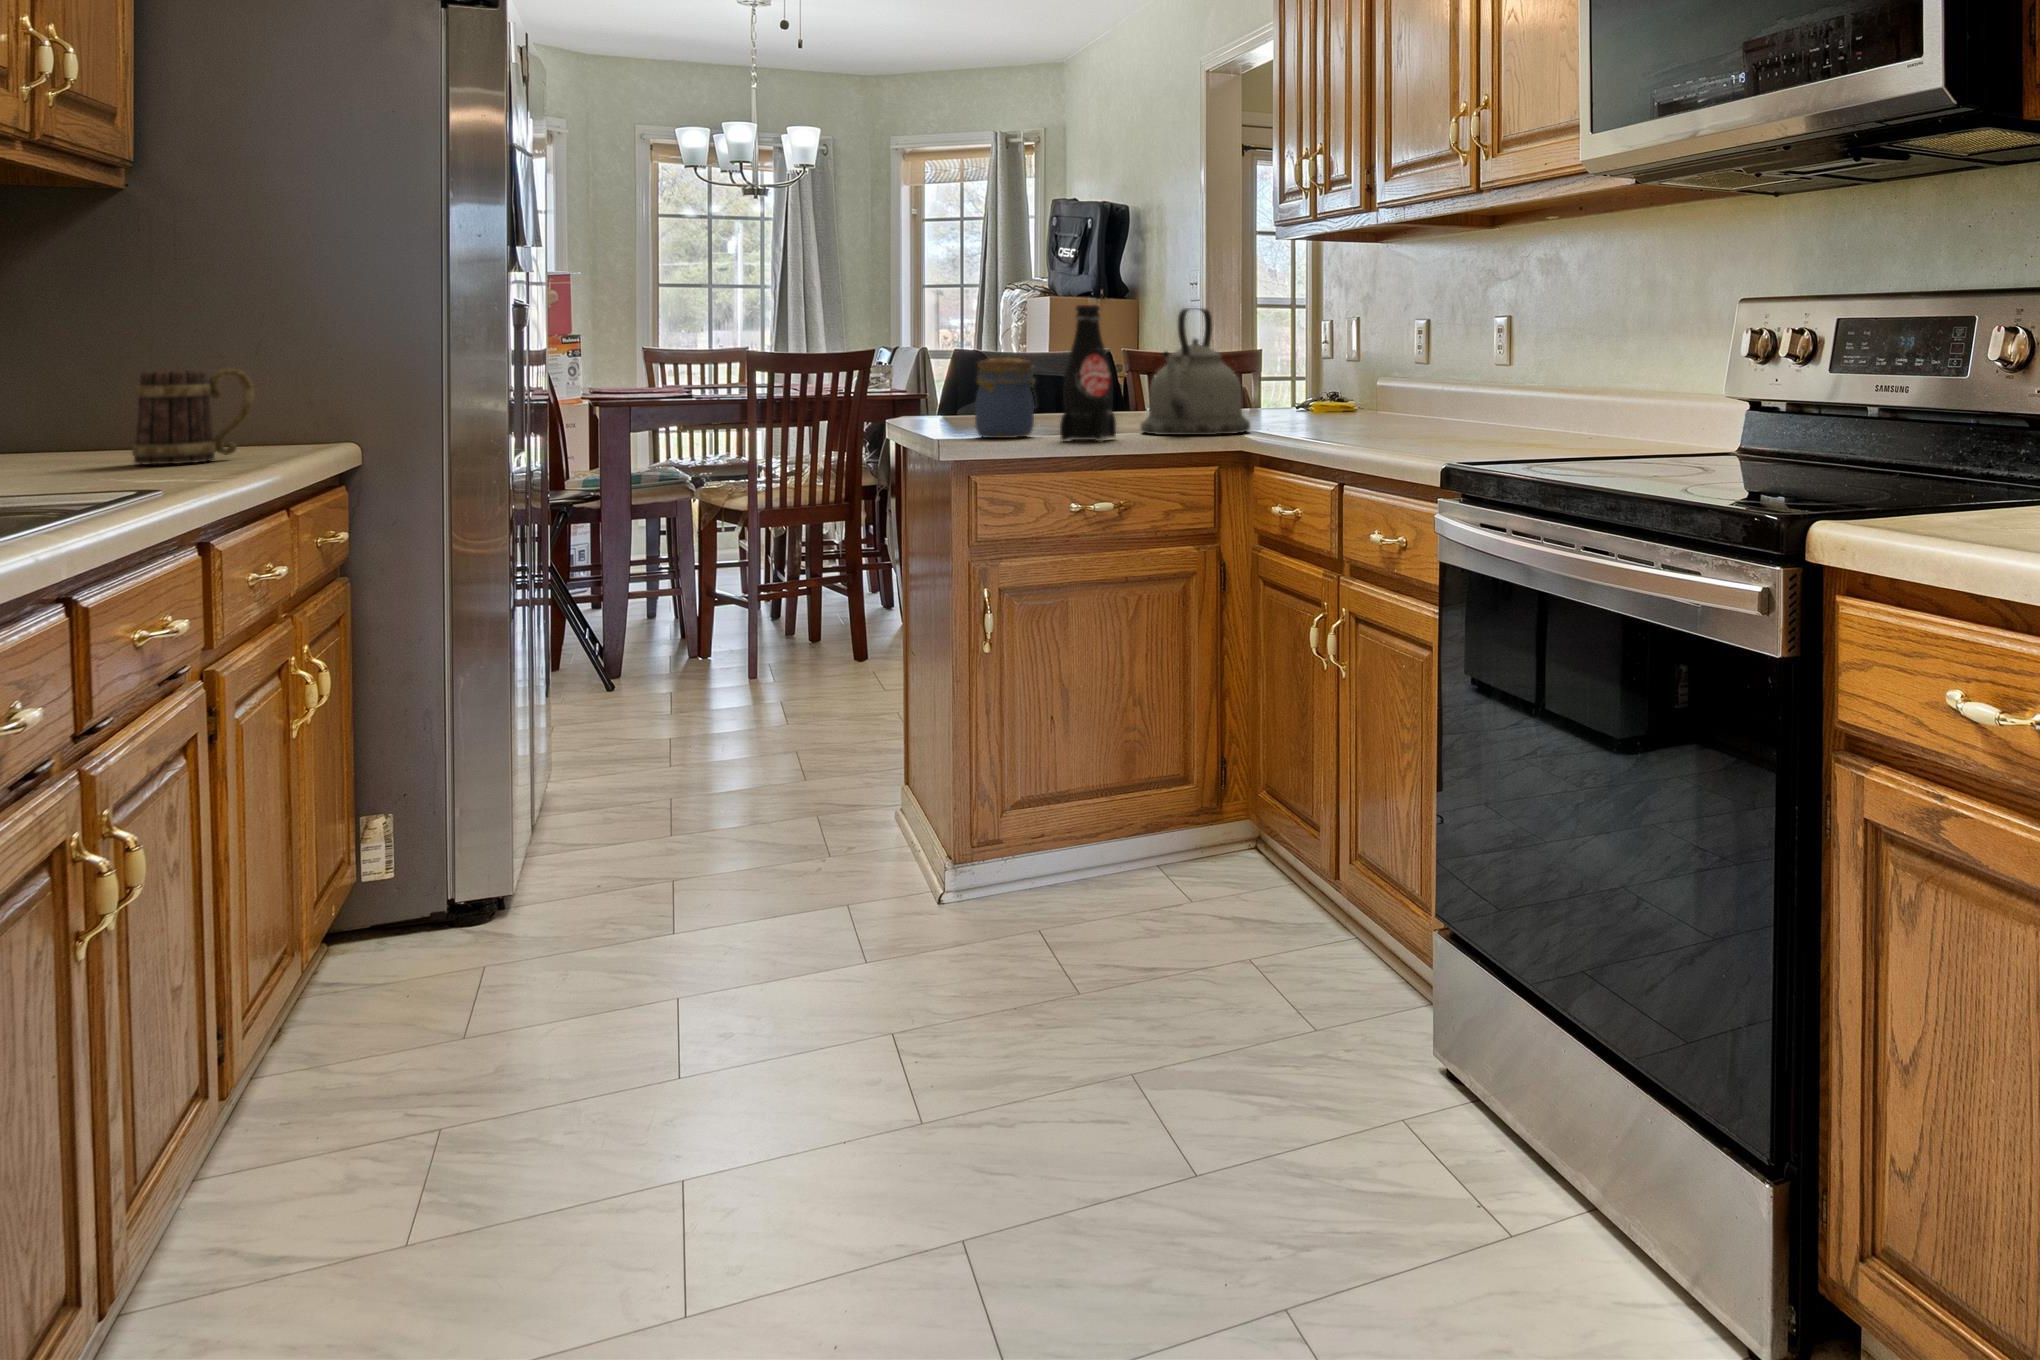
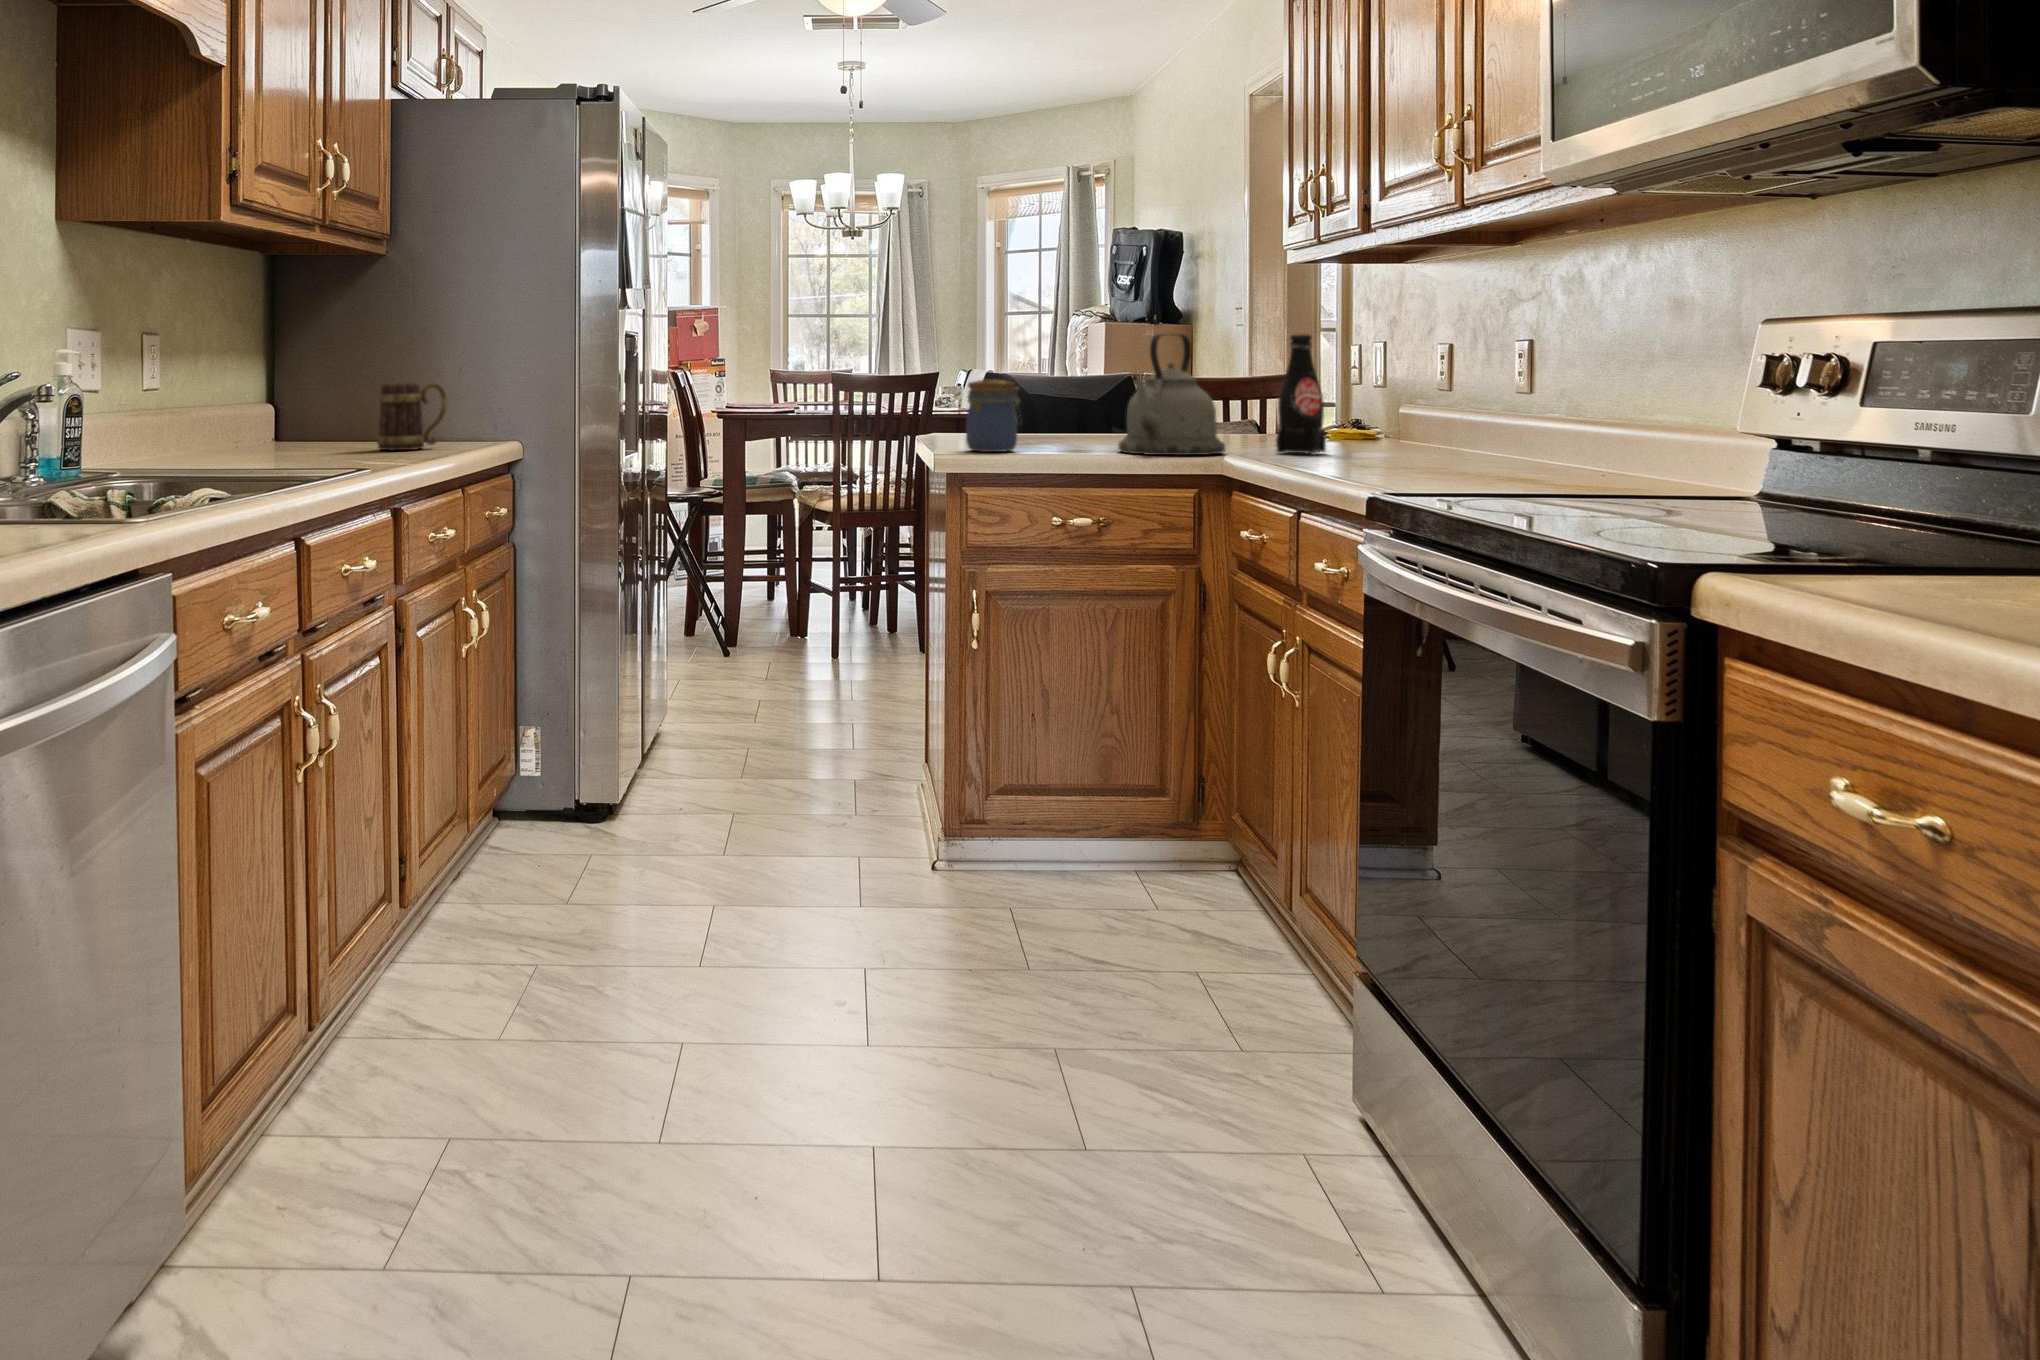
bottle: present [1060,305,1116,441] -> present [1276,334,1326,455]

